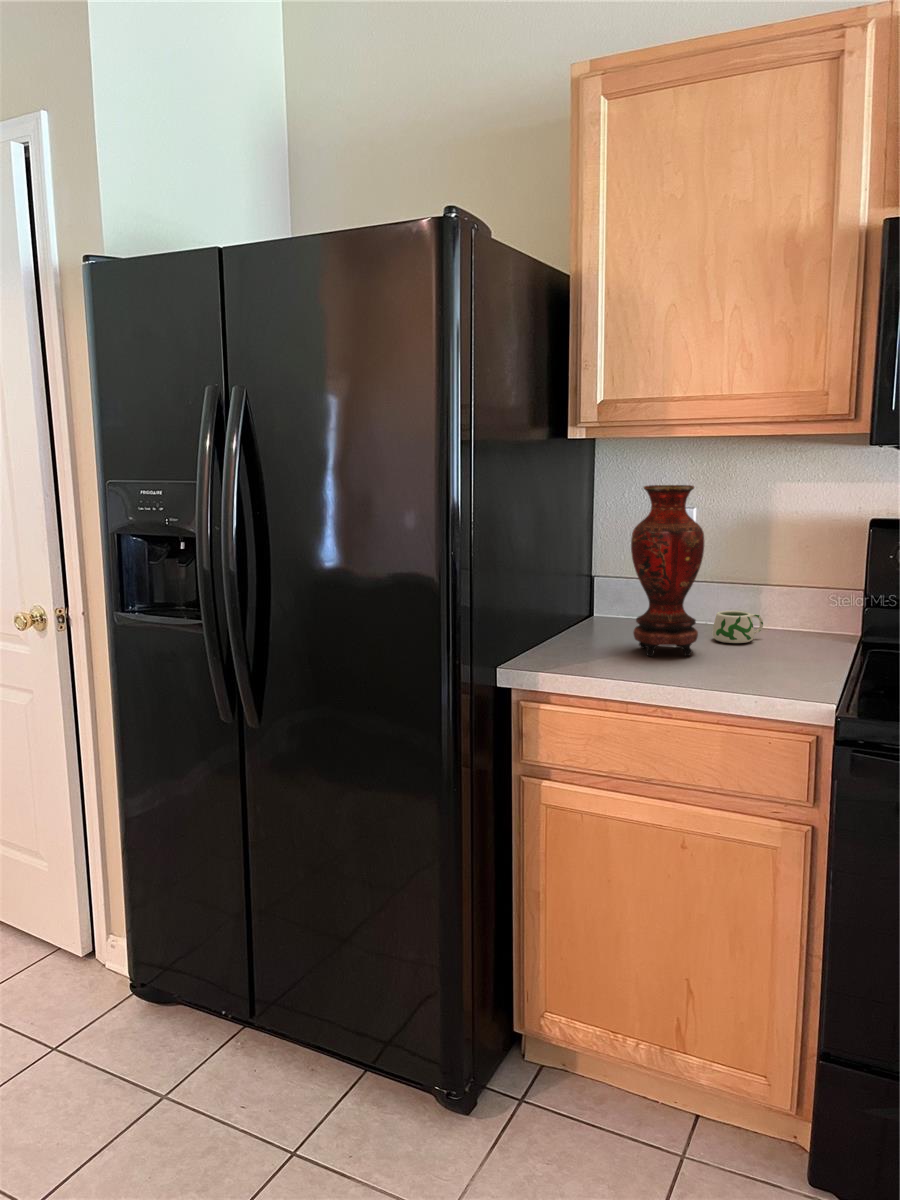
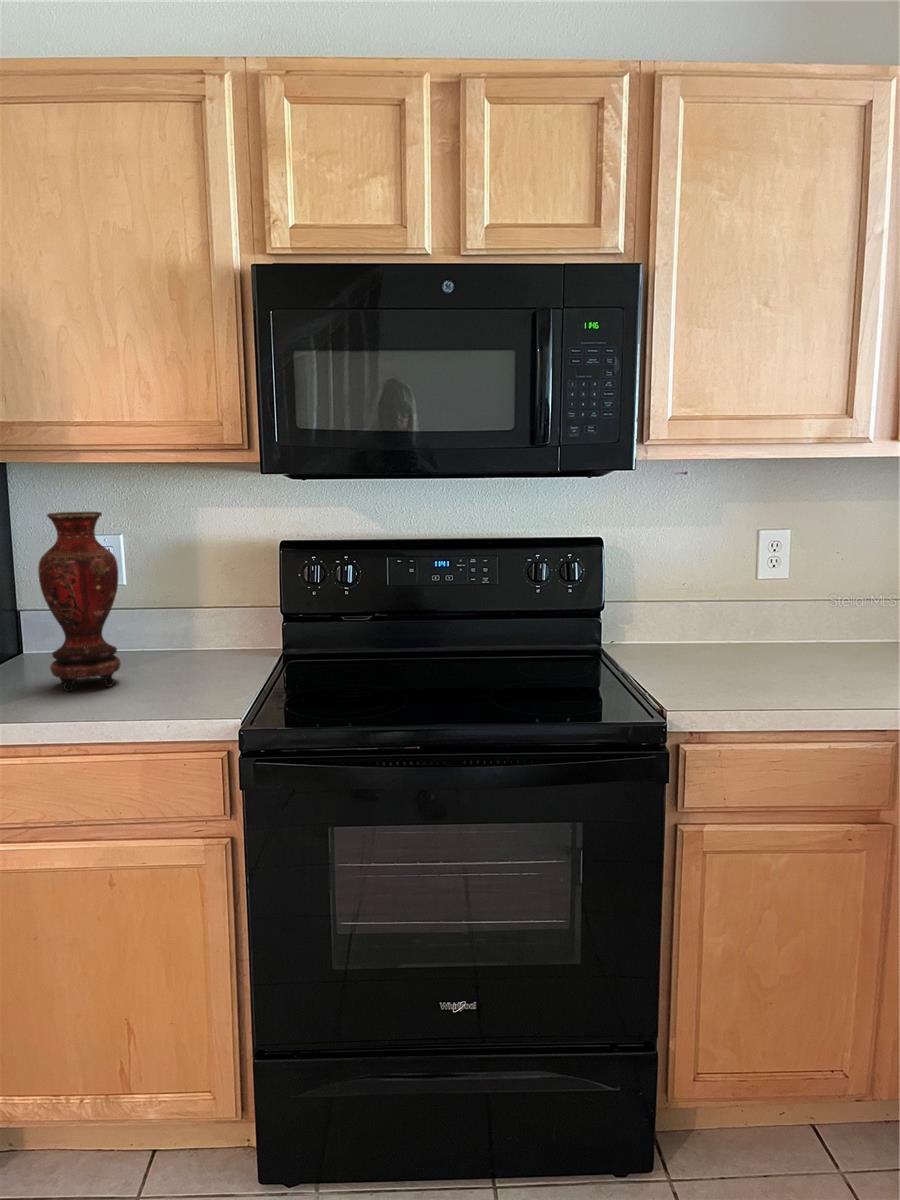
mug: present [712,611,763,643] -> none [142,634,193,667]

